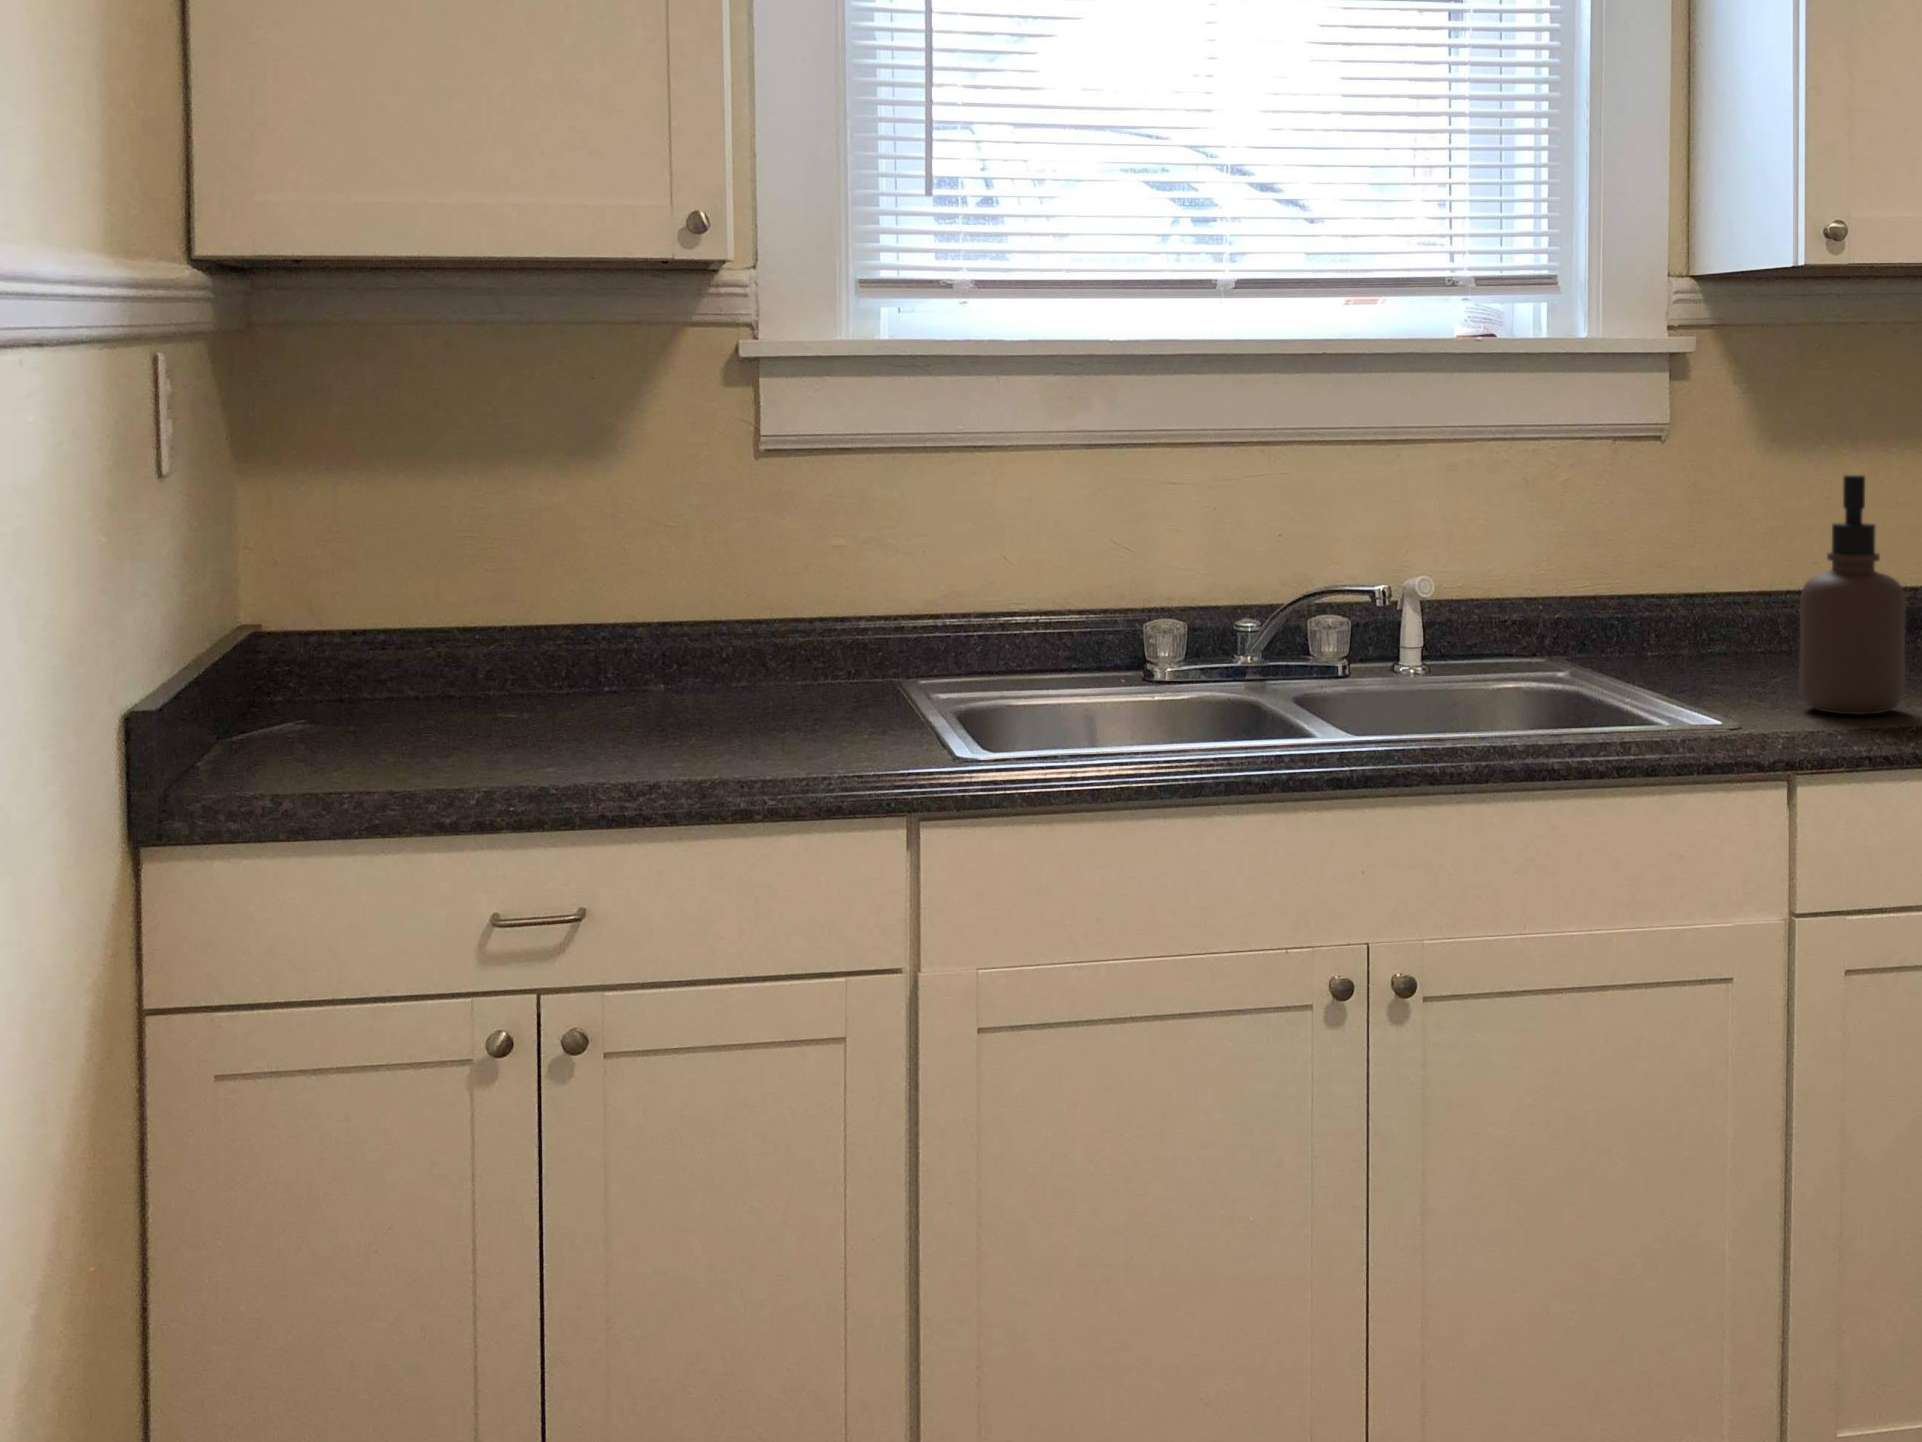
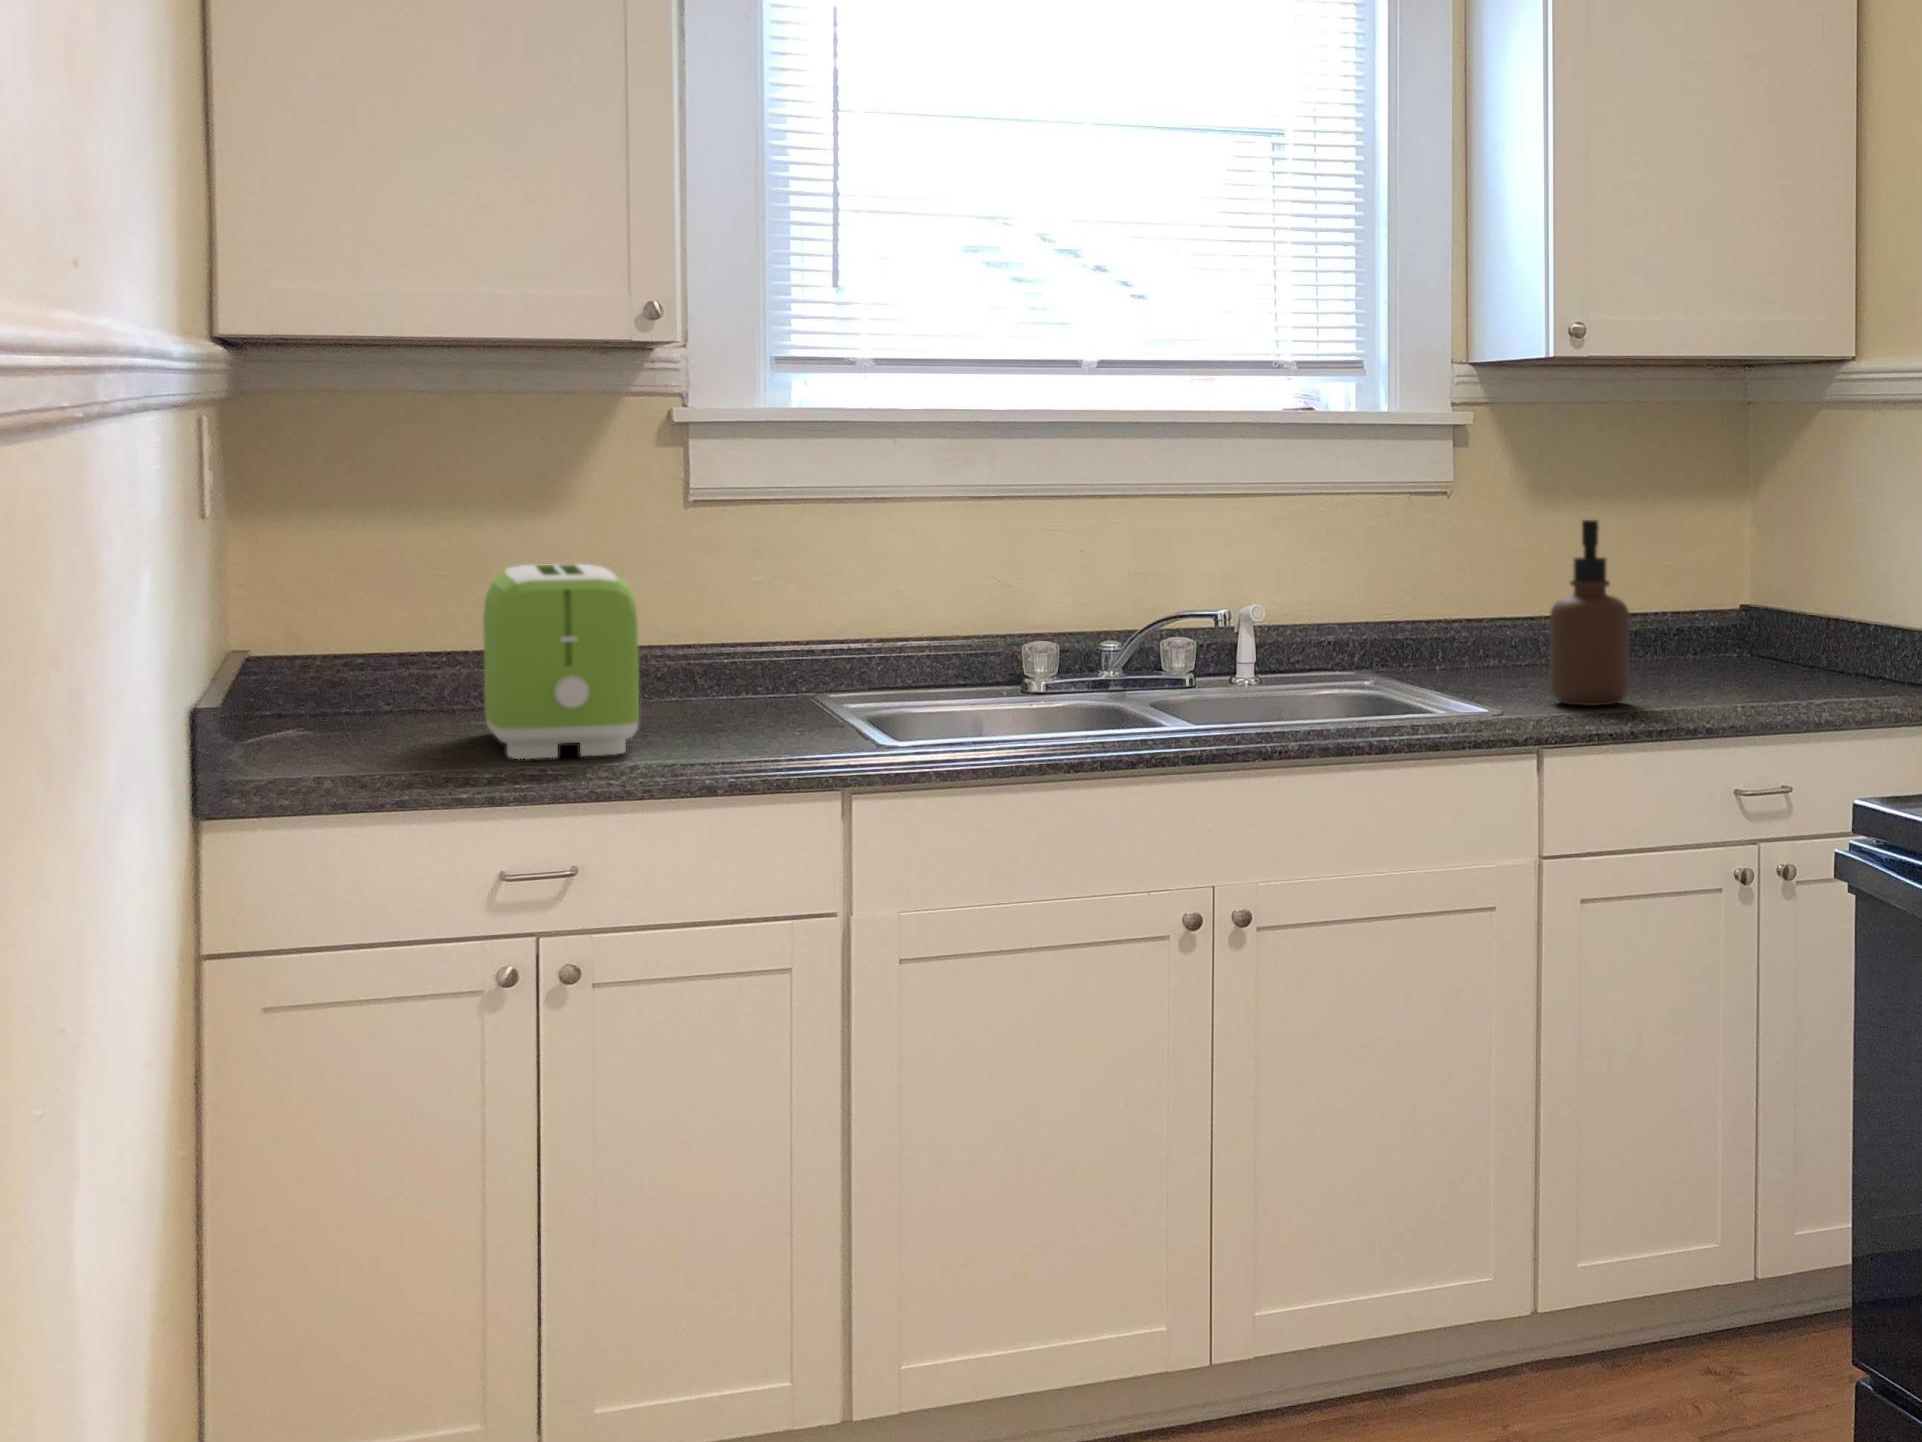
toaster: none [494,528,672,771] -> present [483,564,639,759]

